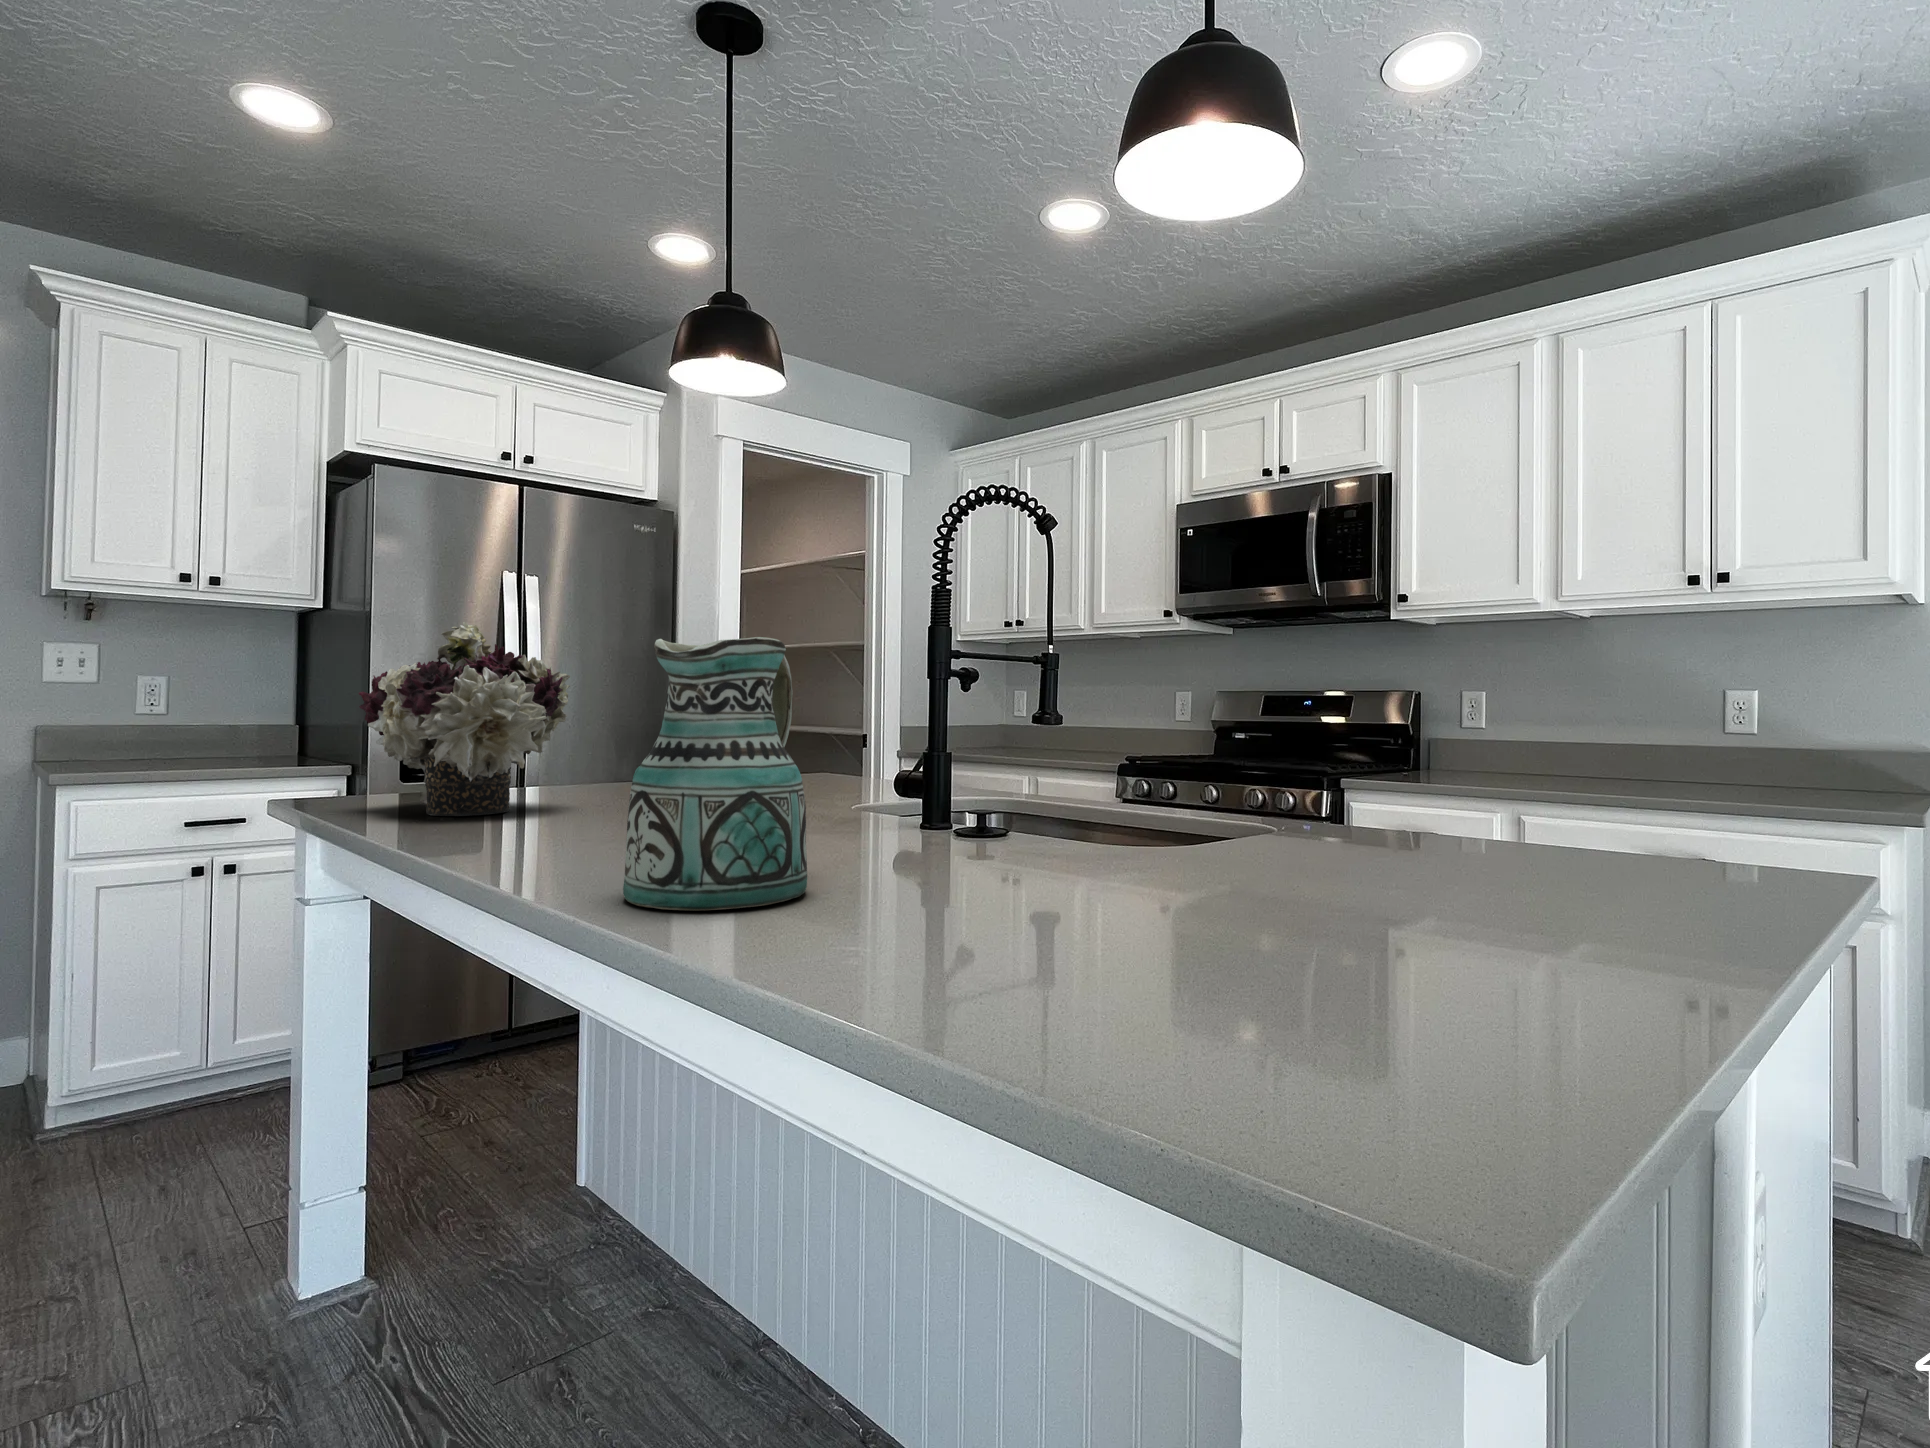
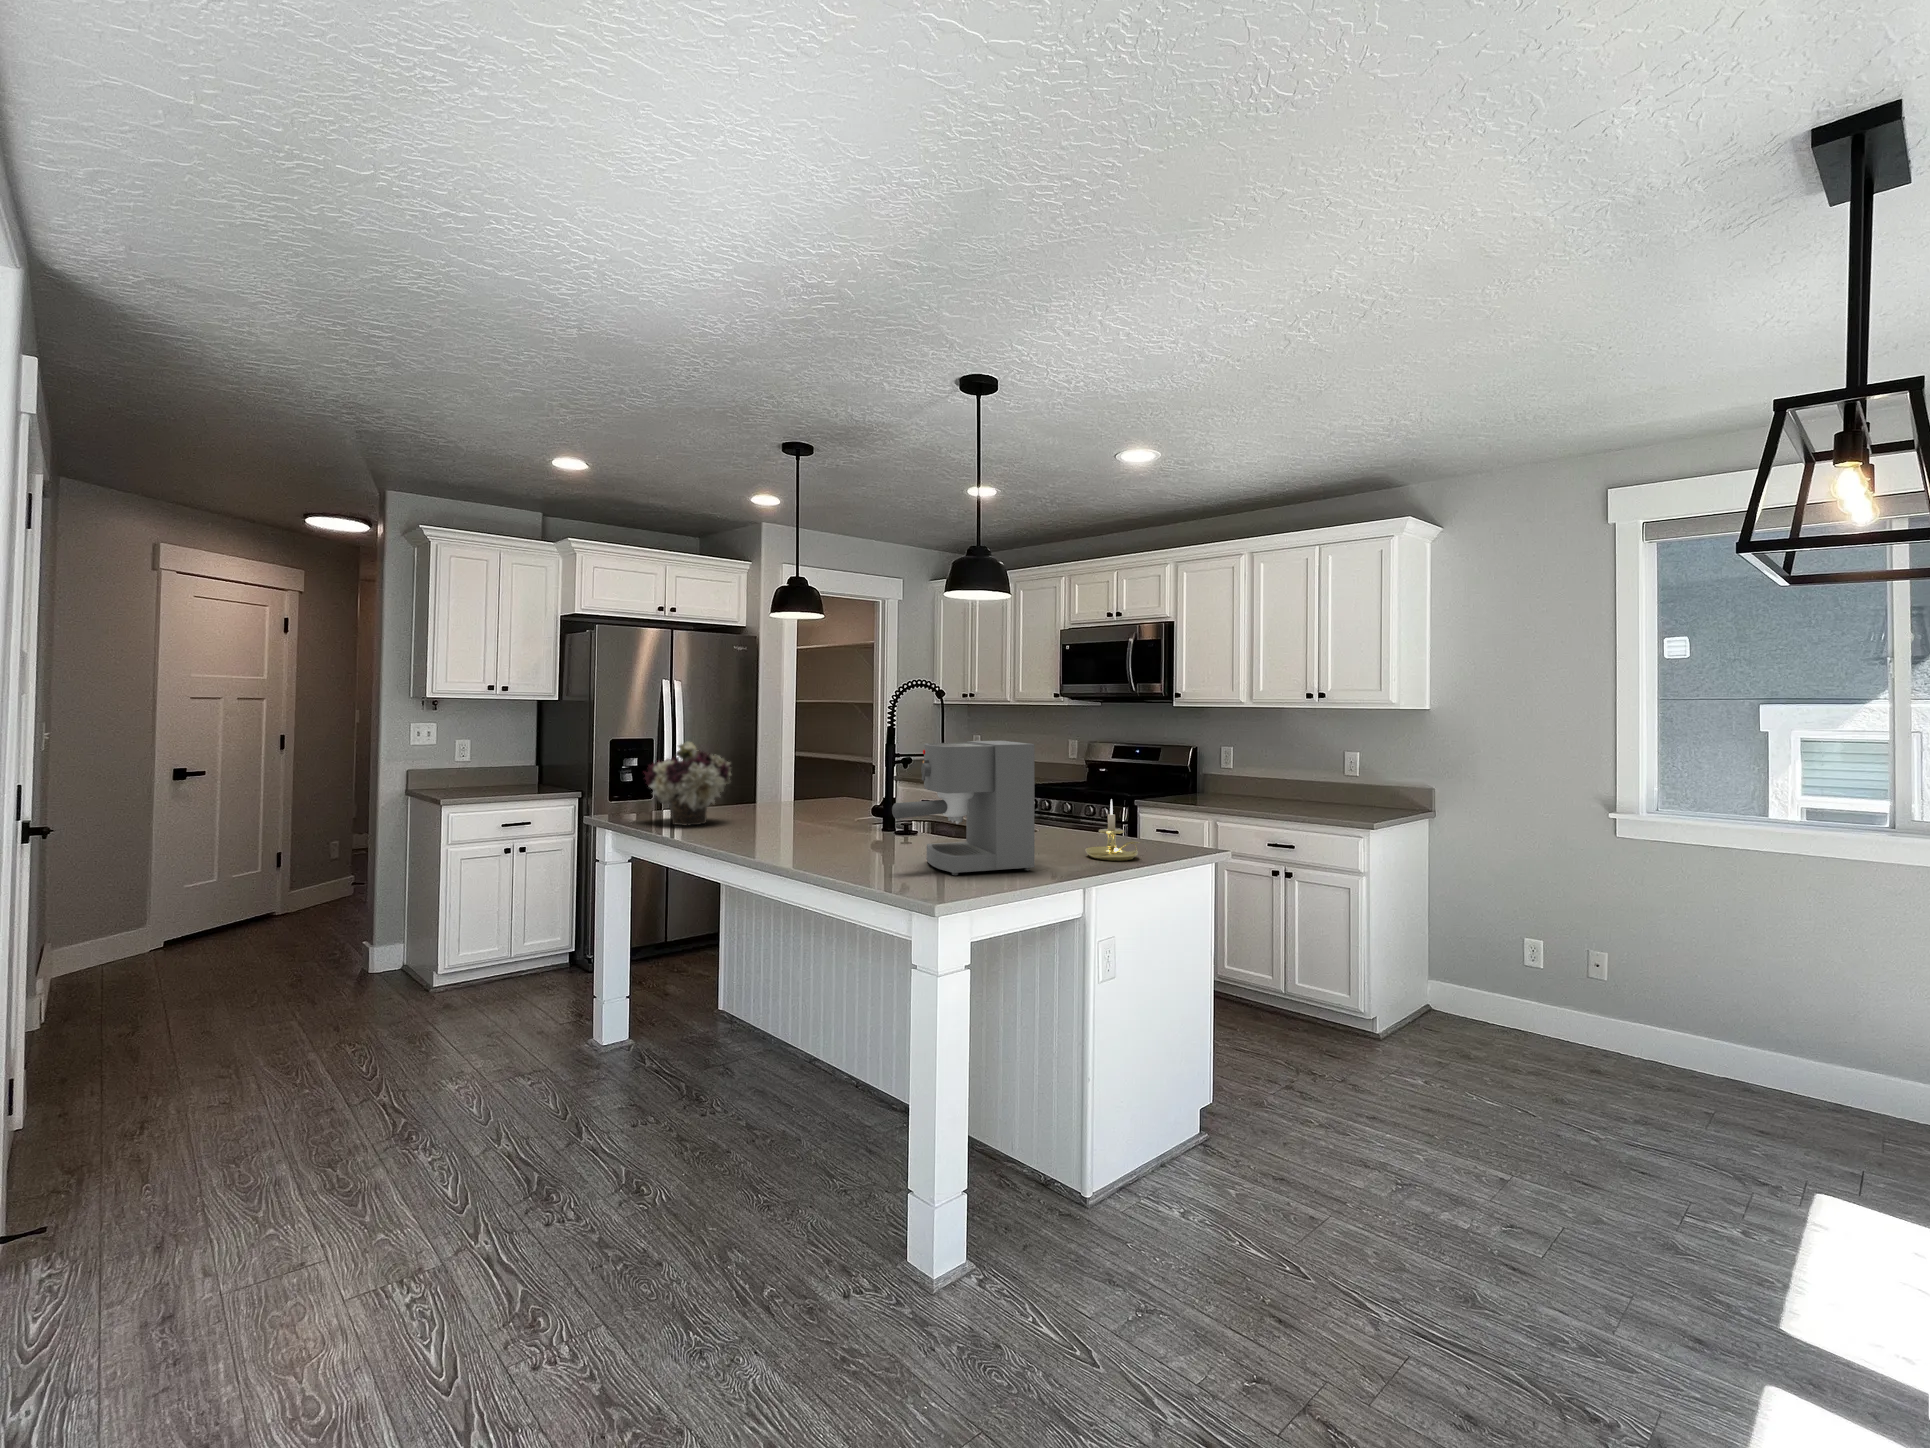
coffee maker: none [1024,489,1528,986] -> present [892,741,1035,875]
ceramic pitcher: present [623,637,807,910] -> none [777,768,835,859]
candle holder: none [1544,727,1773,914] -> present [1085,799,1141,861]

